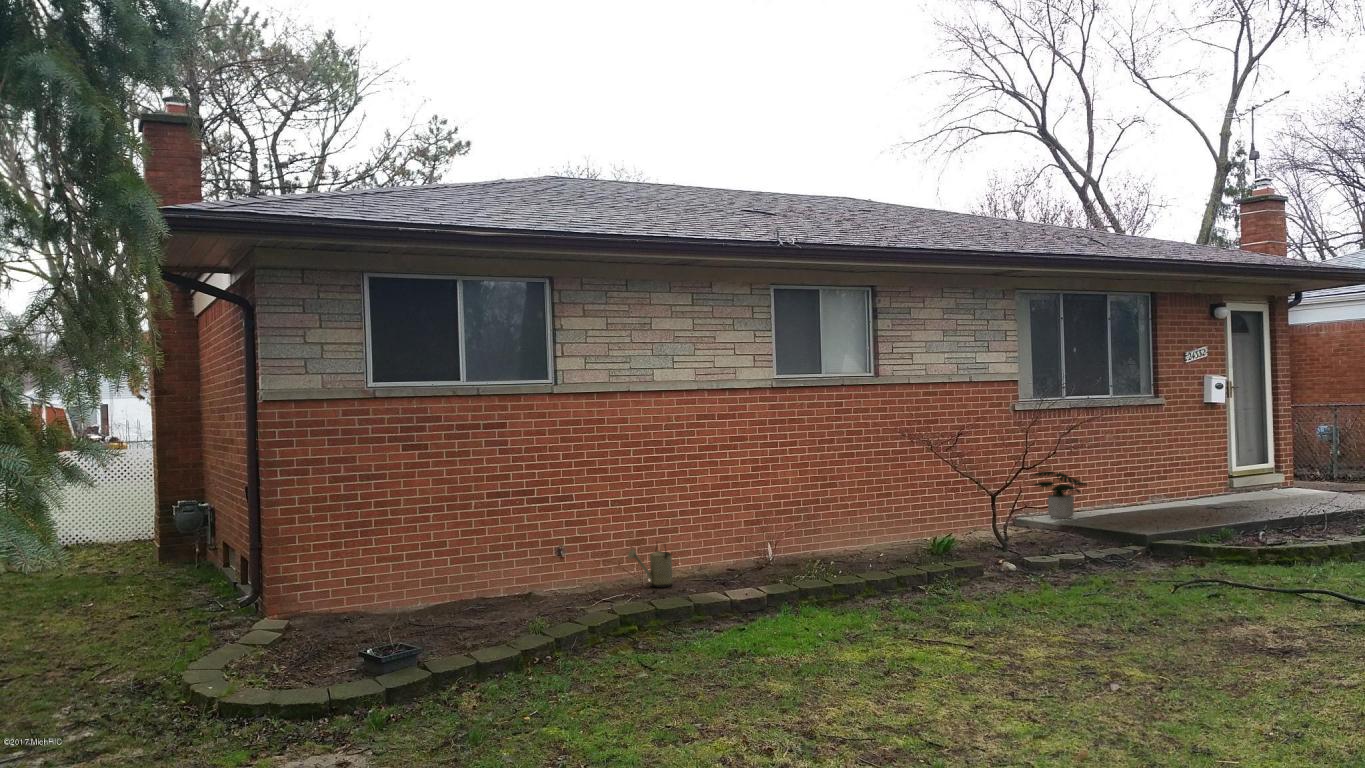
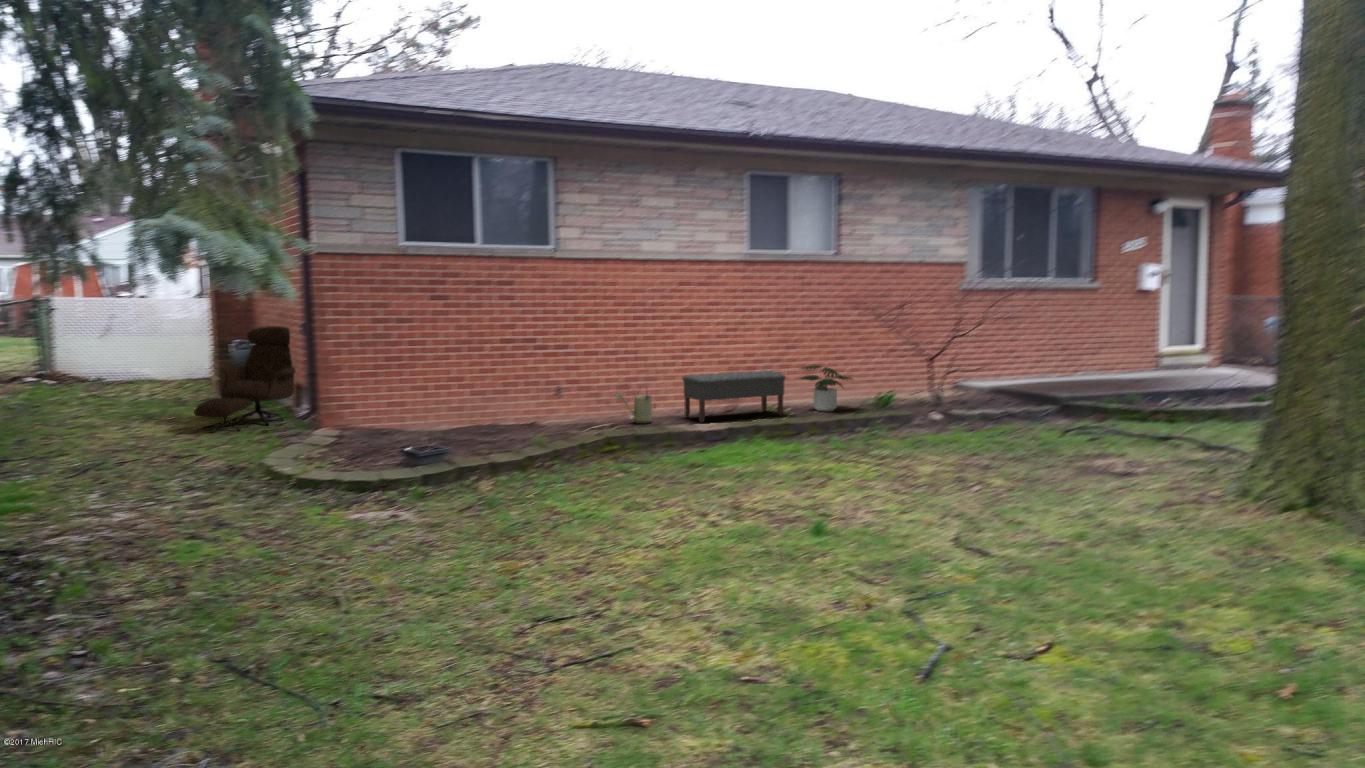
potted plant: present [1033,471,1087,519] -> present [800,365,854,411]
lounge chair: none [117,483,253,619] -> present [194,326,296,432]
bench: none [706,515,827,584] -> present [683,370,785,423]

